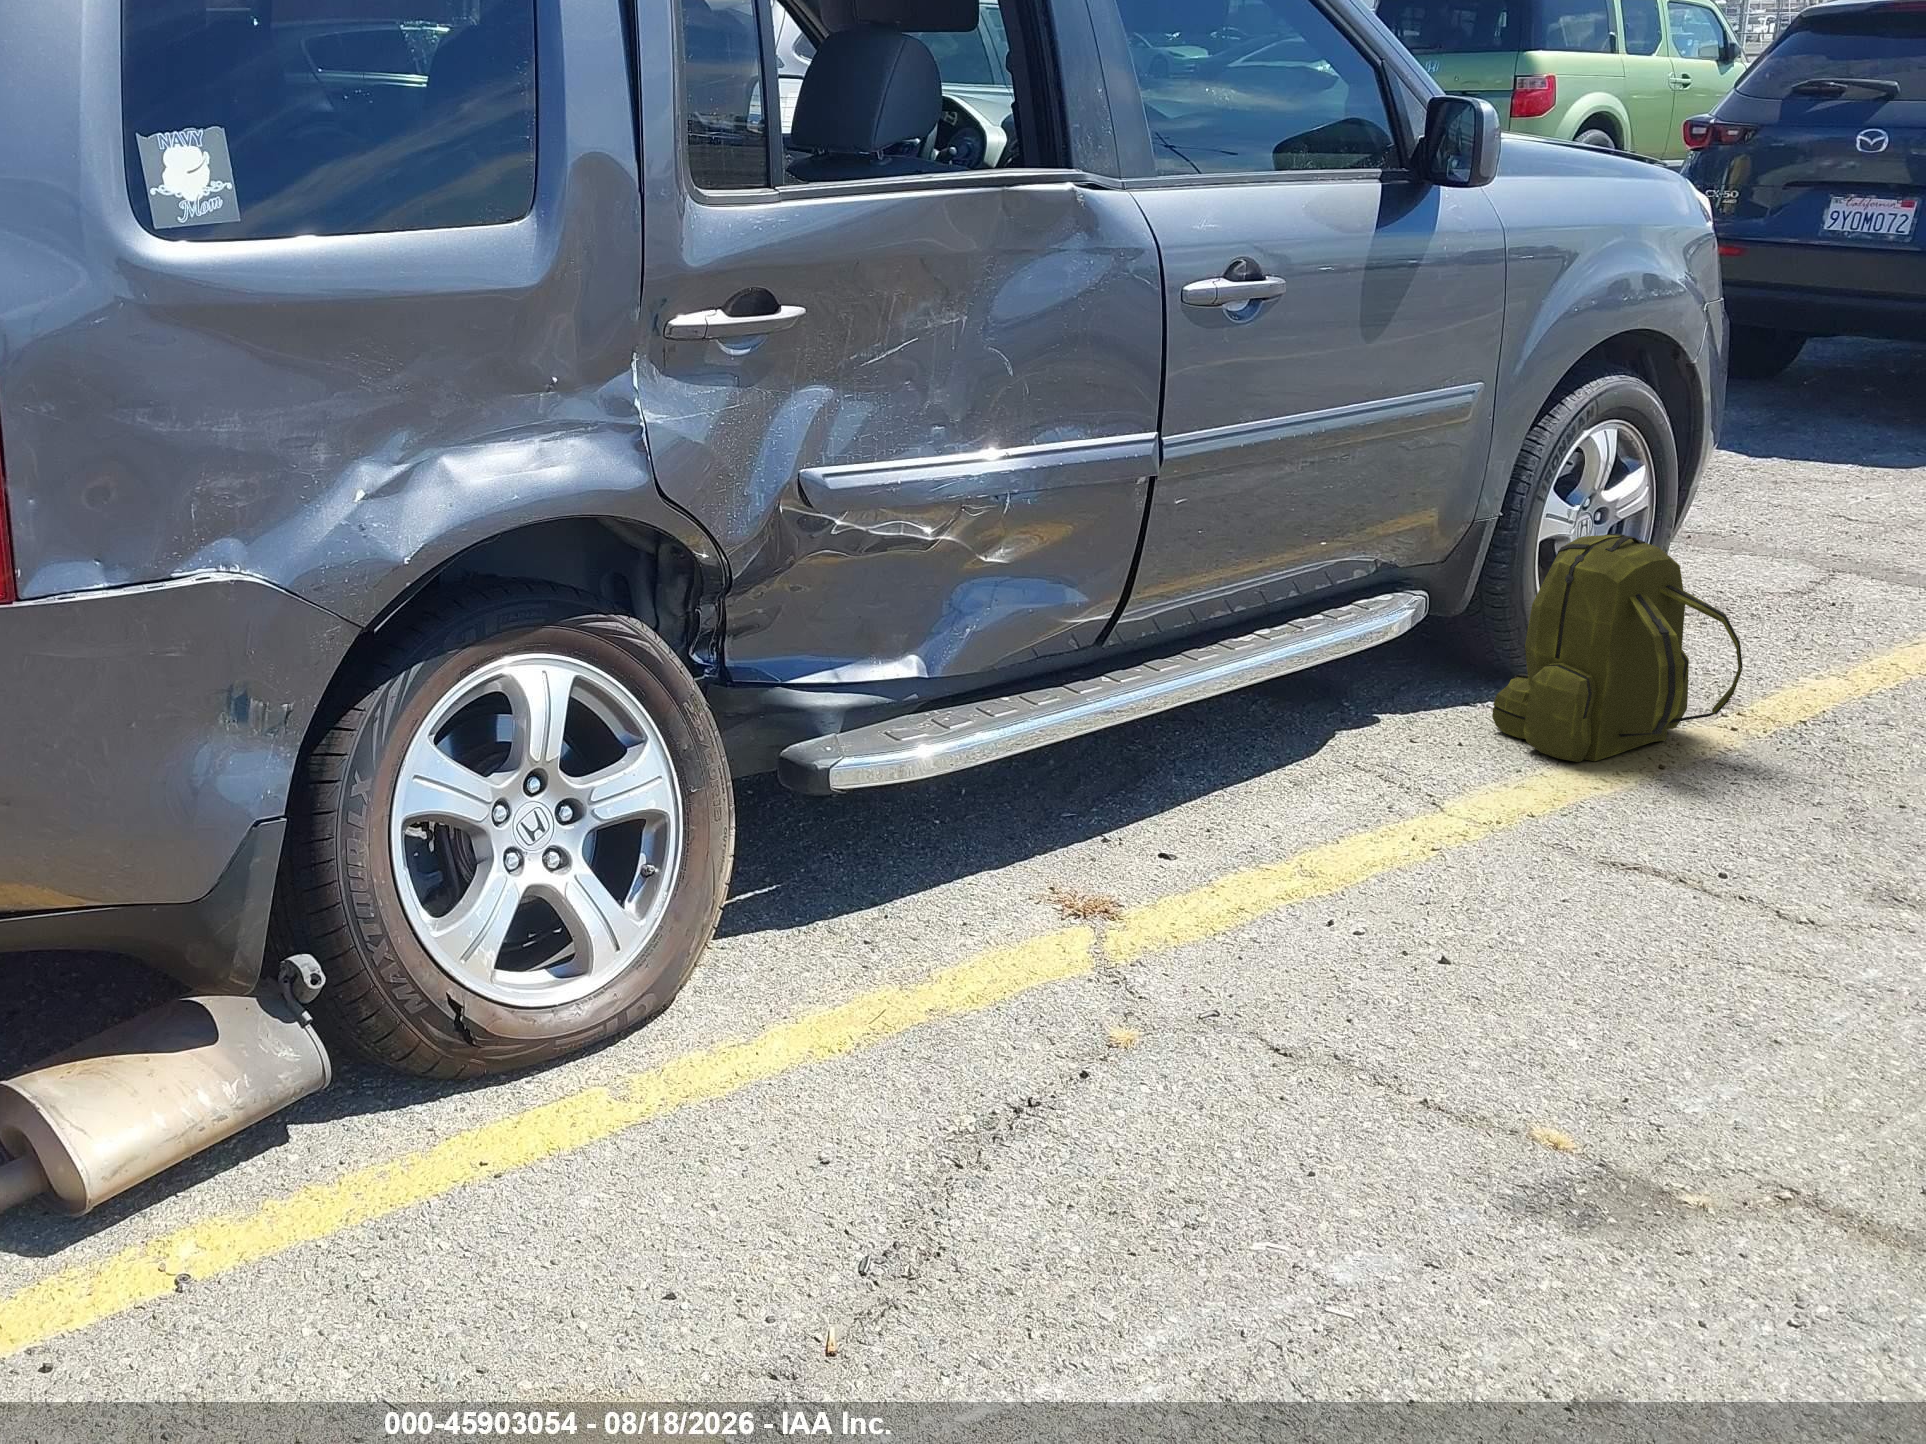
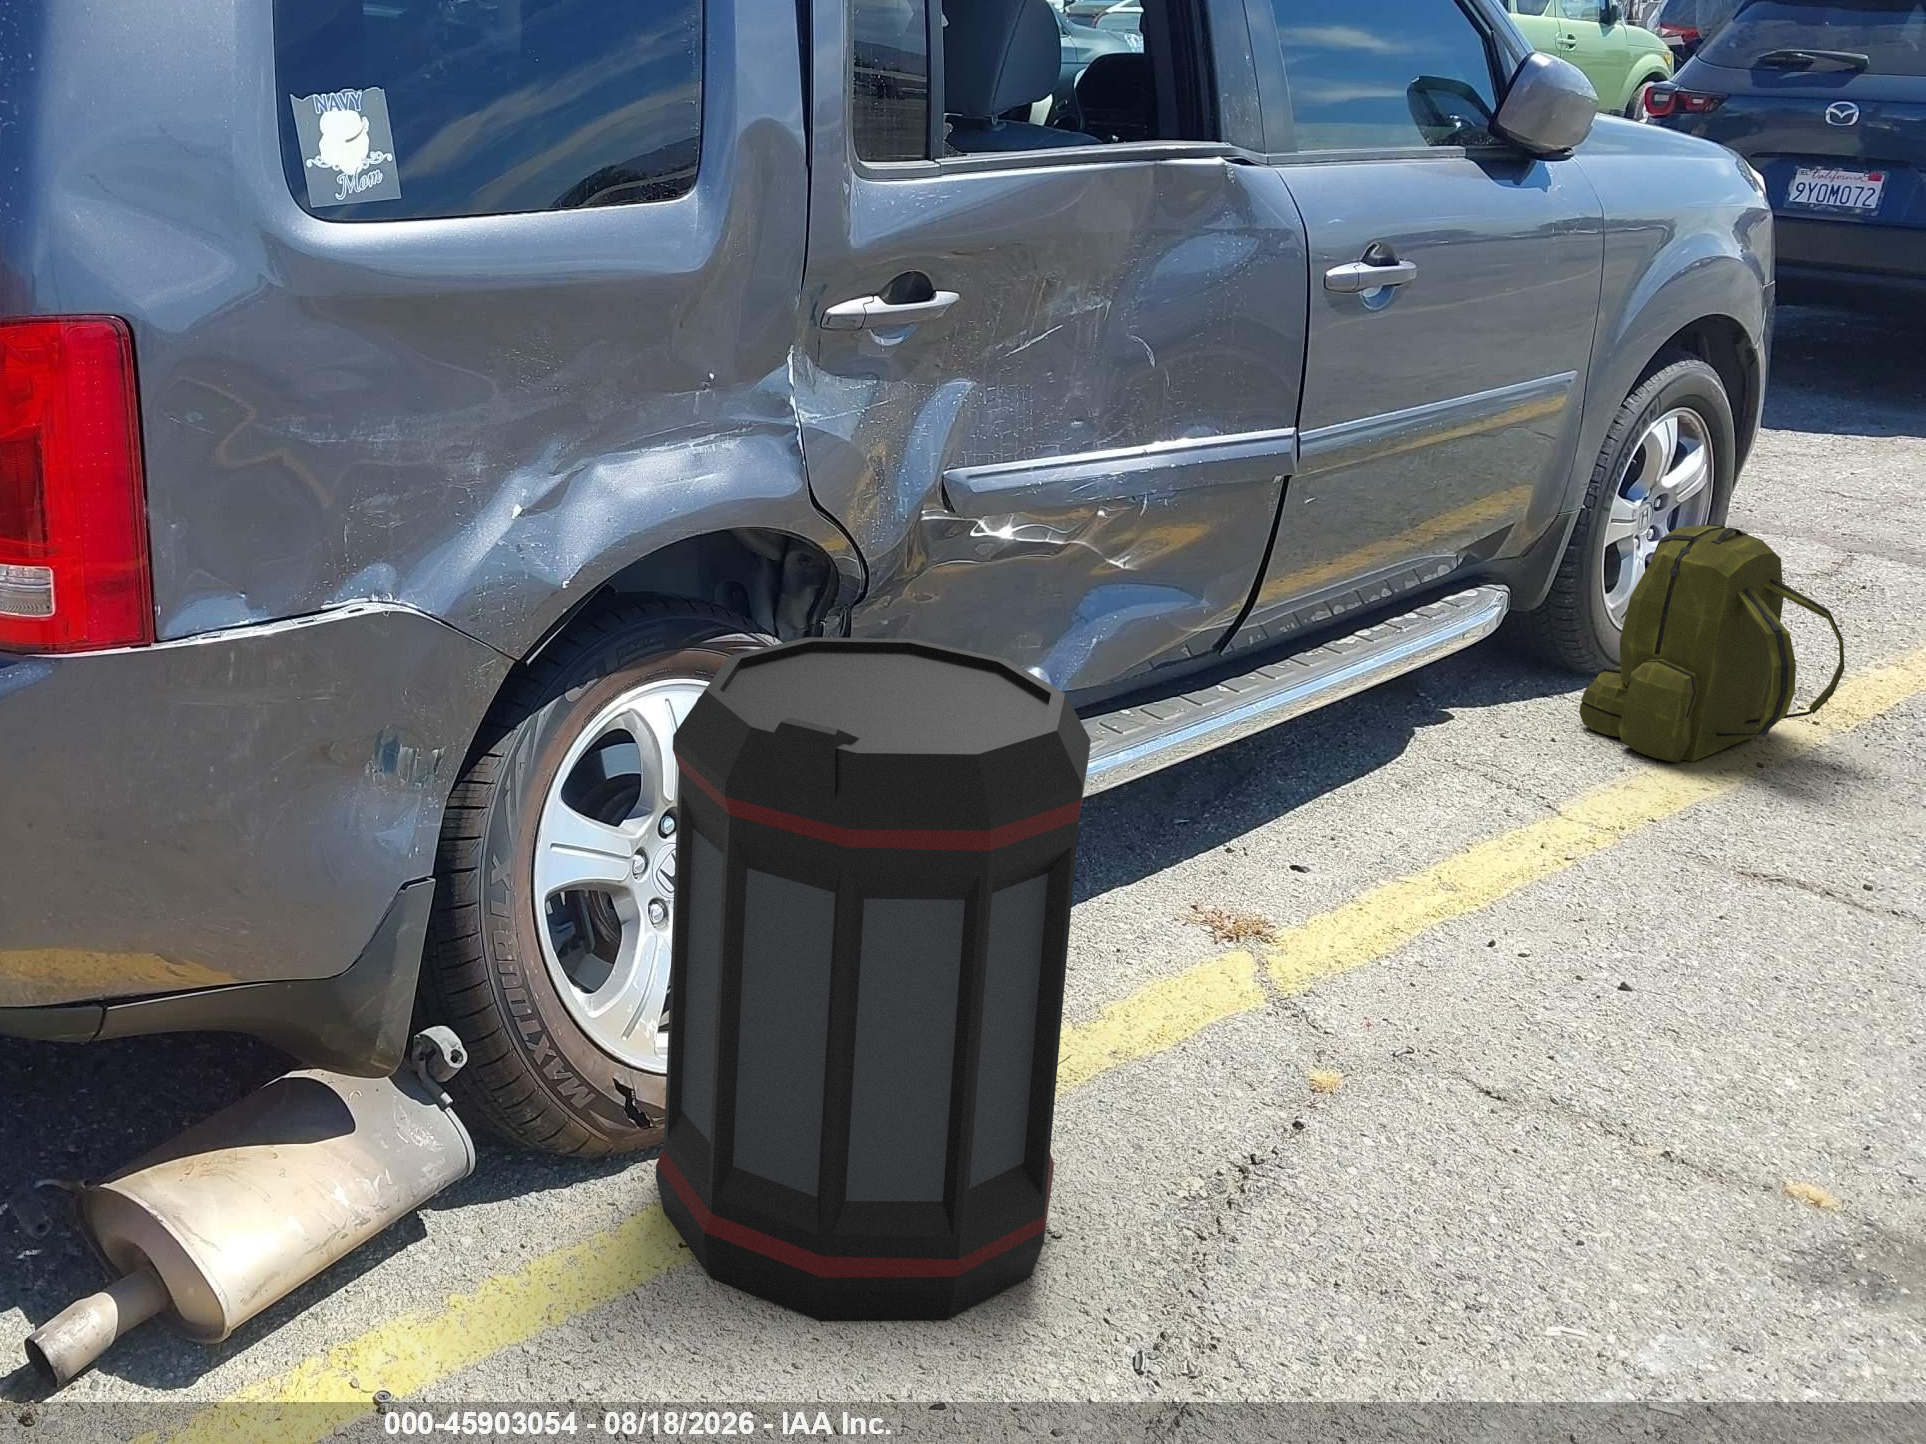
trash can: none [457,624,832,1228] -> present [656,637,1091,1322]

